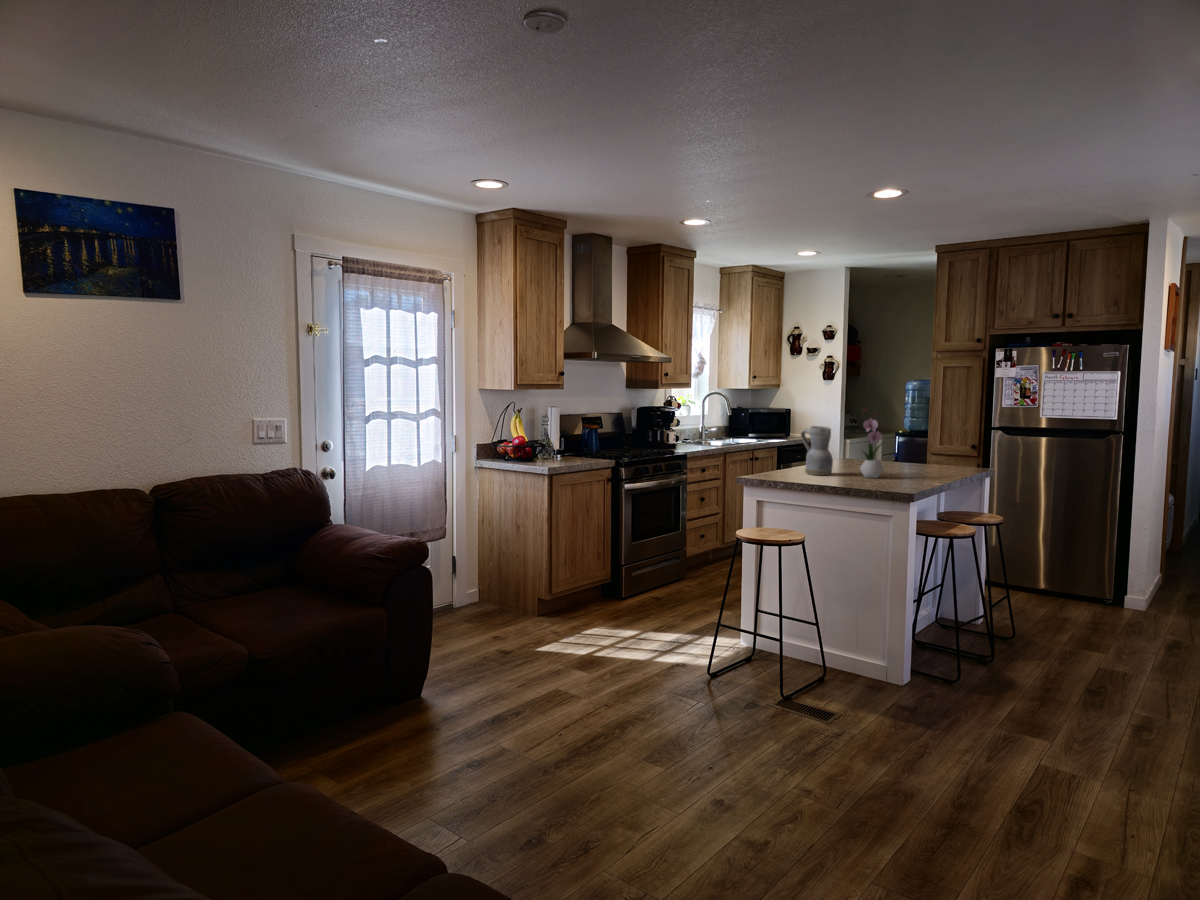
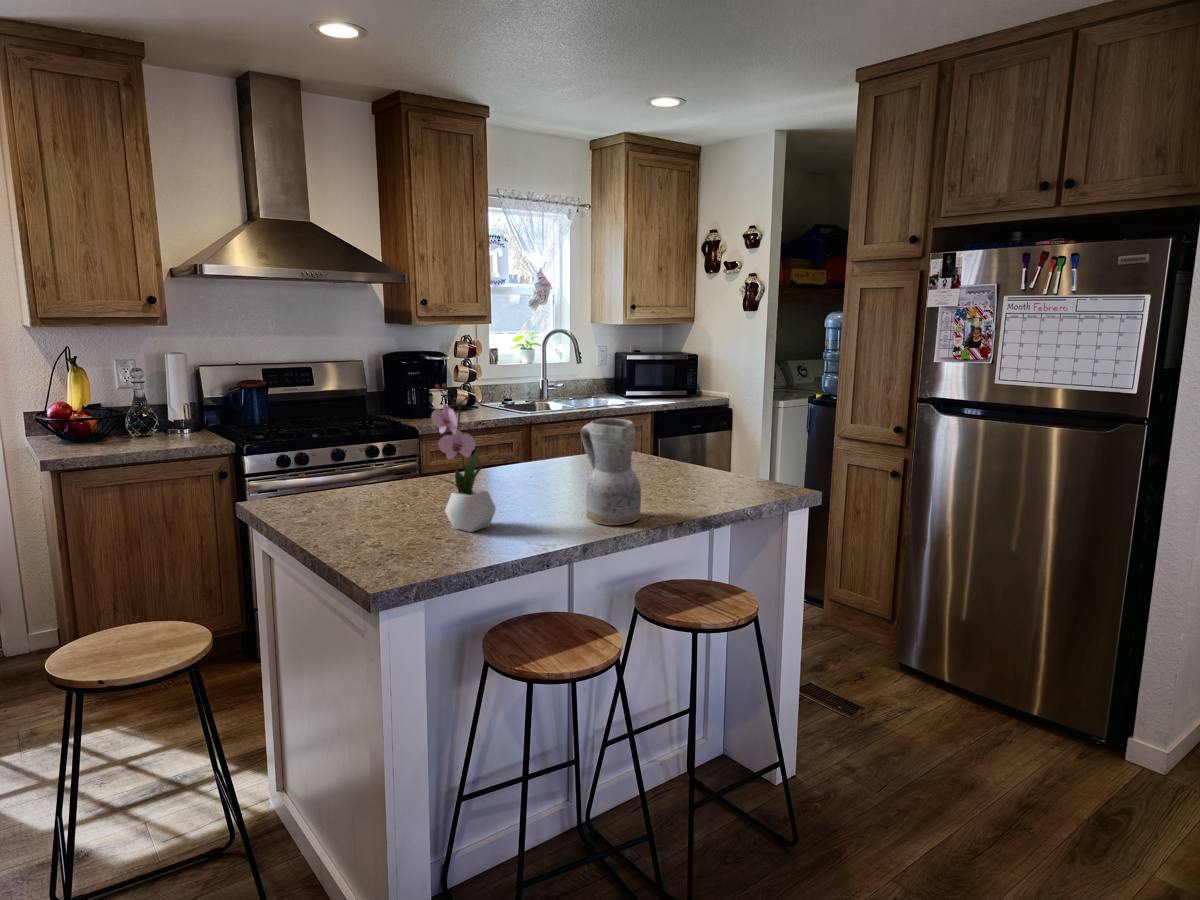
ceramic pitcher: present [801,426,833,475] -> present [581,418,641,525]

